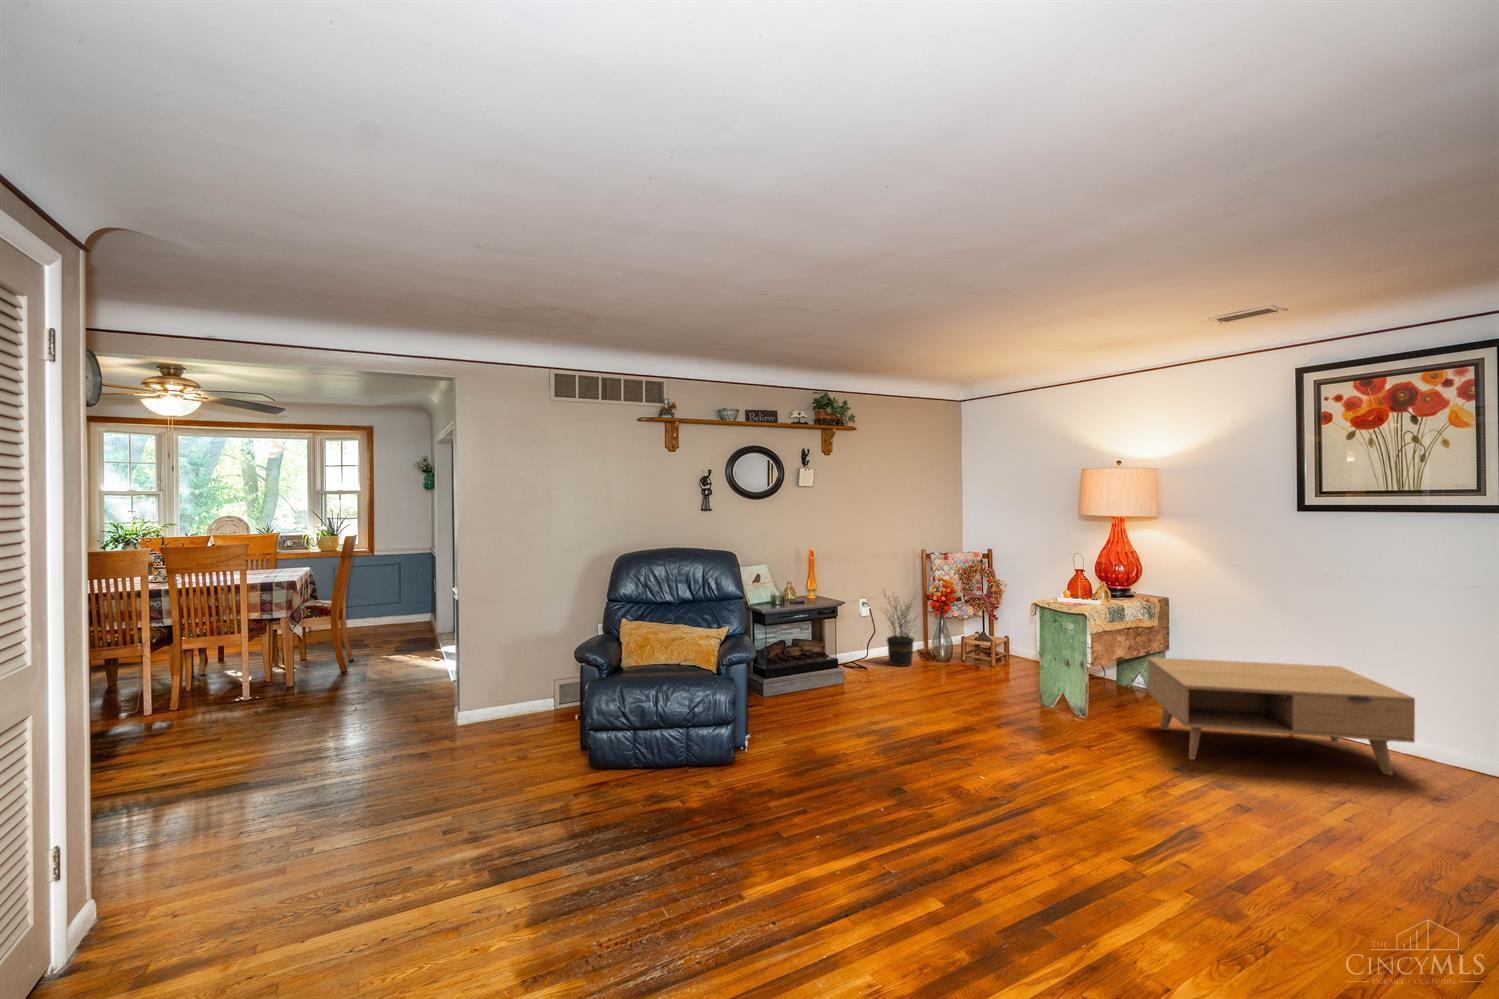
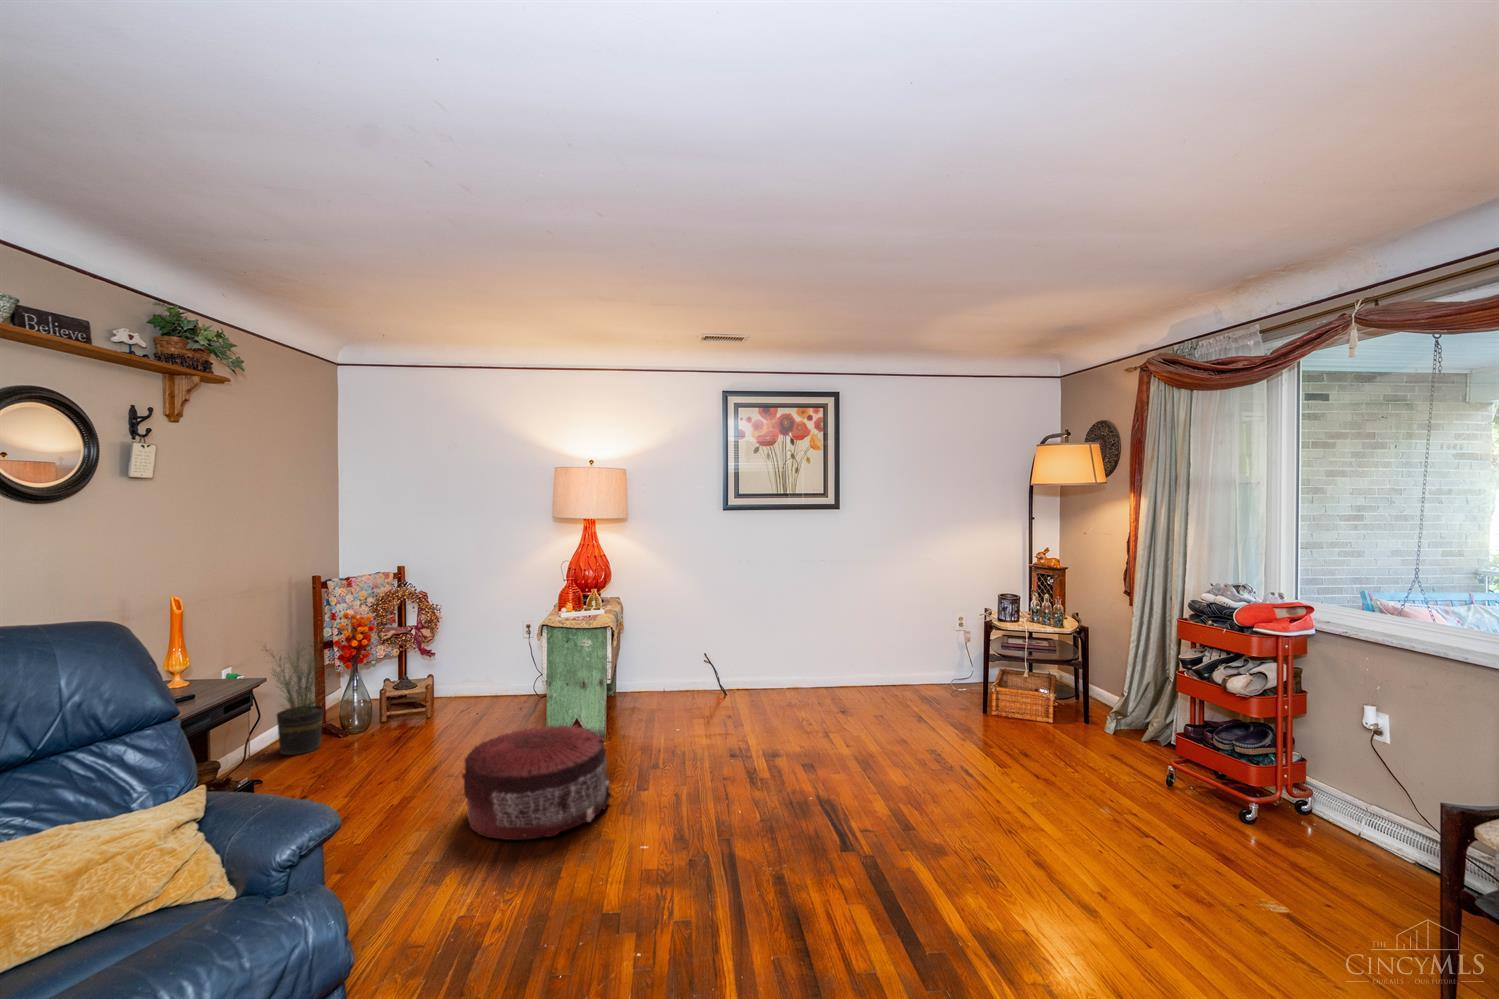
coffee table: present [1147,657,1415,775] -> none [655,631,828,738]
pouf: none [898,676,1004,753] -> present [462,725,612,840]

